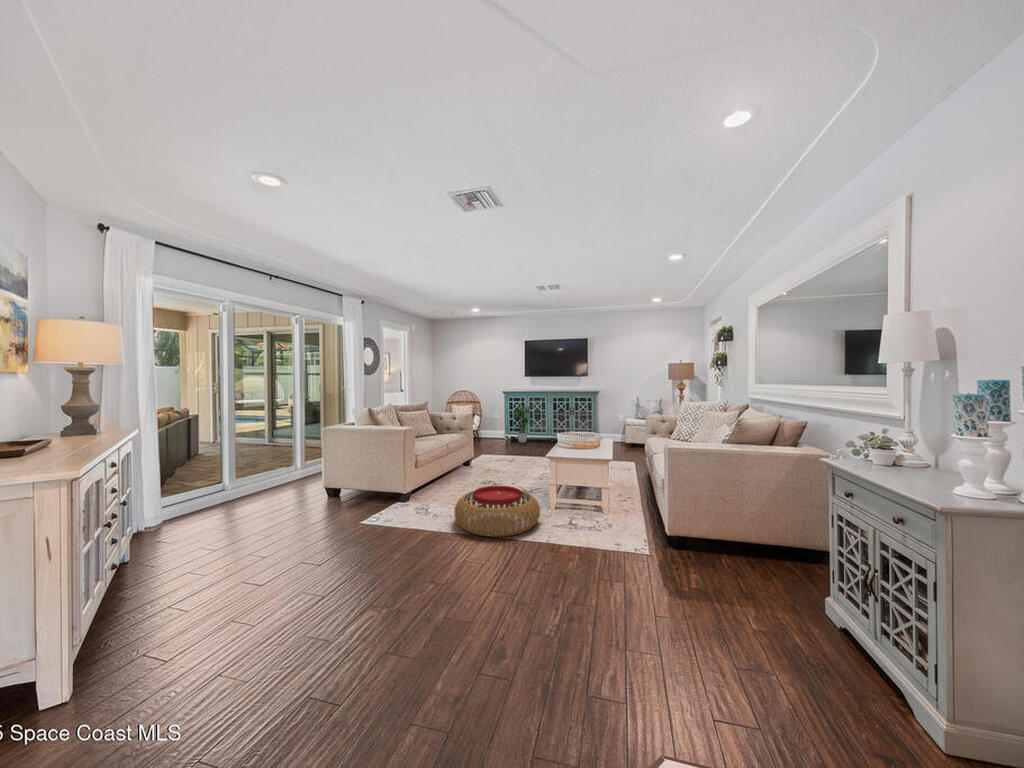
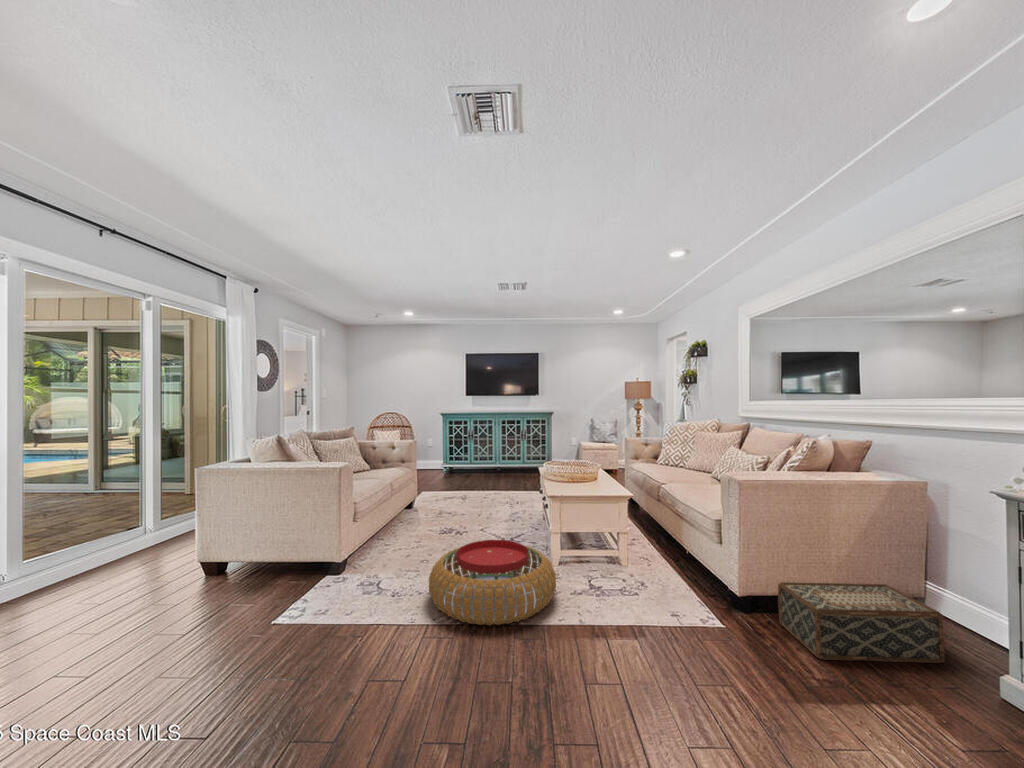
potted plant: present [515,406,530,443] -> none [450,428,480,475]
woven basket: none [687,525,790,586] -> present [778,582,945,663]

